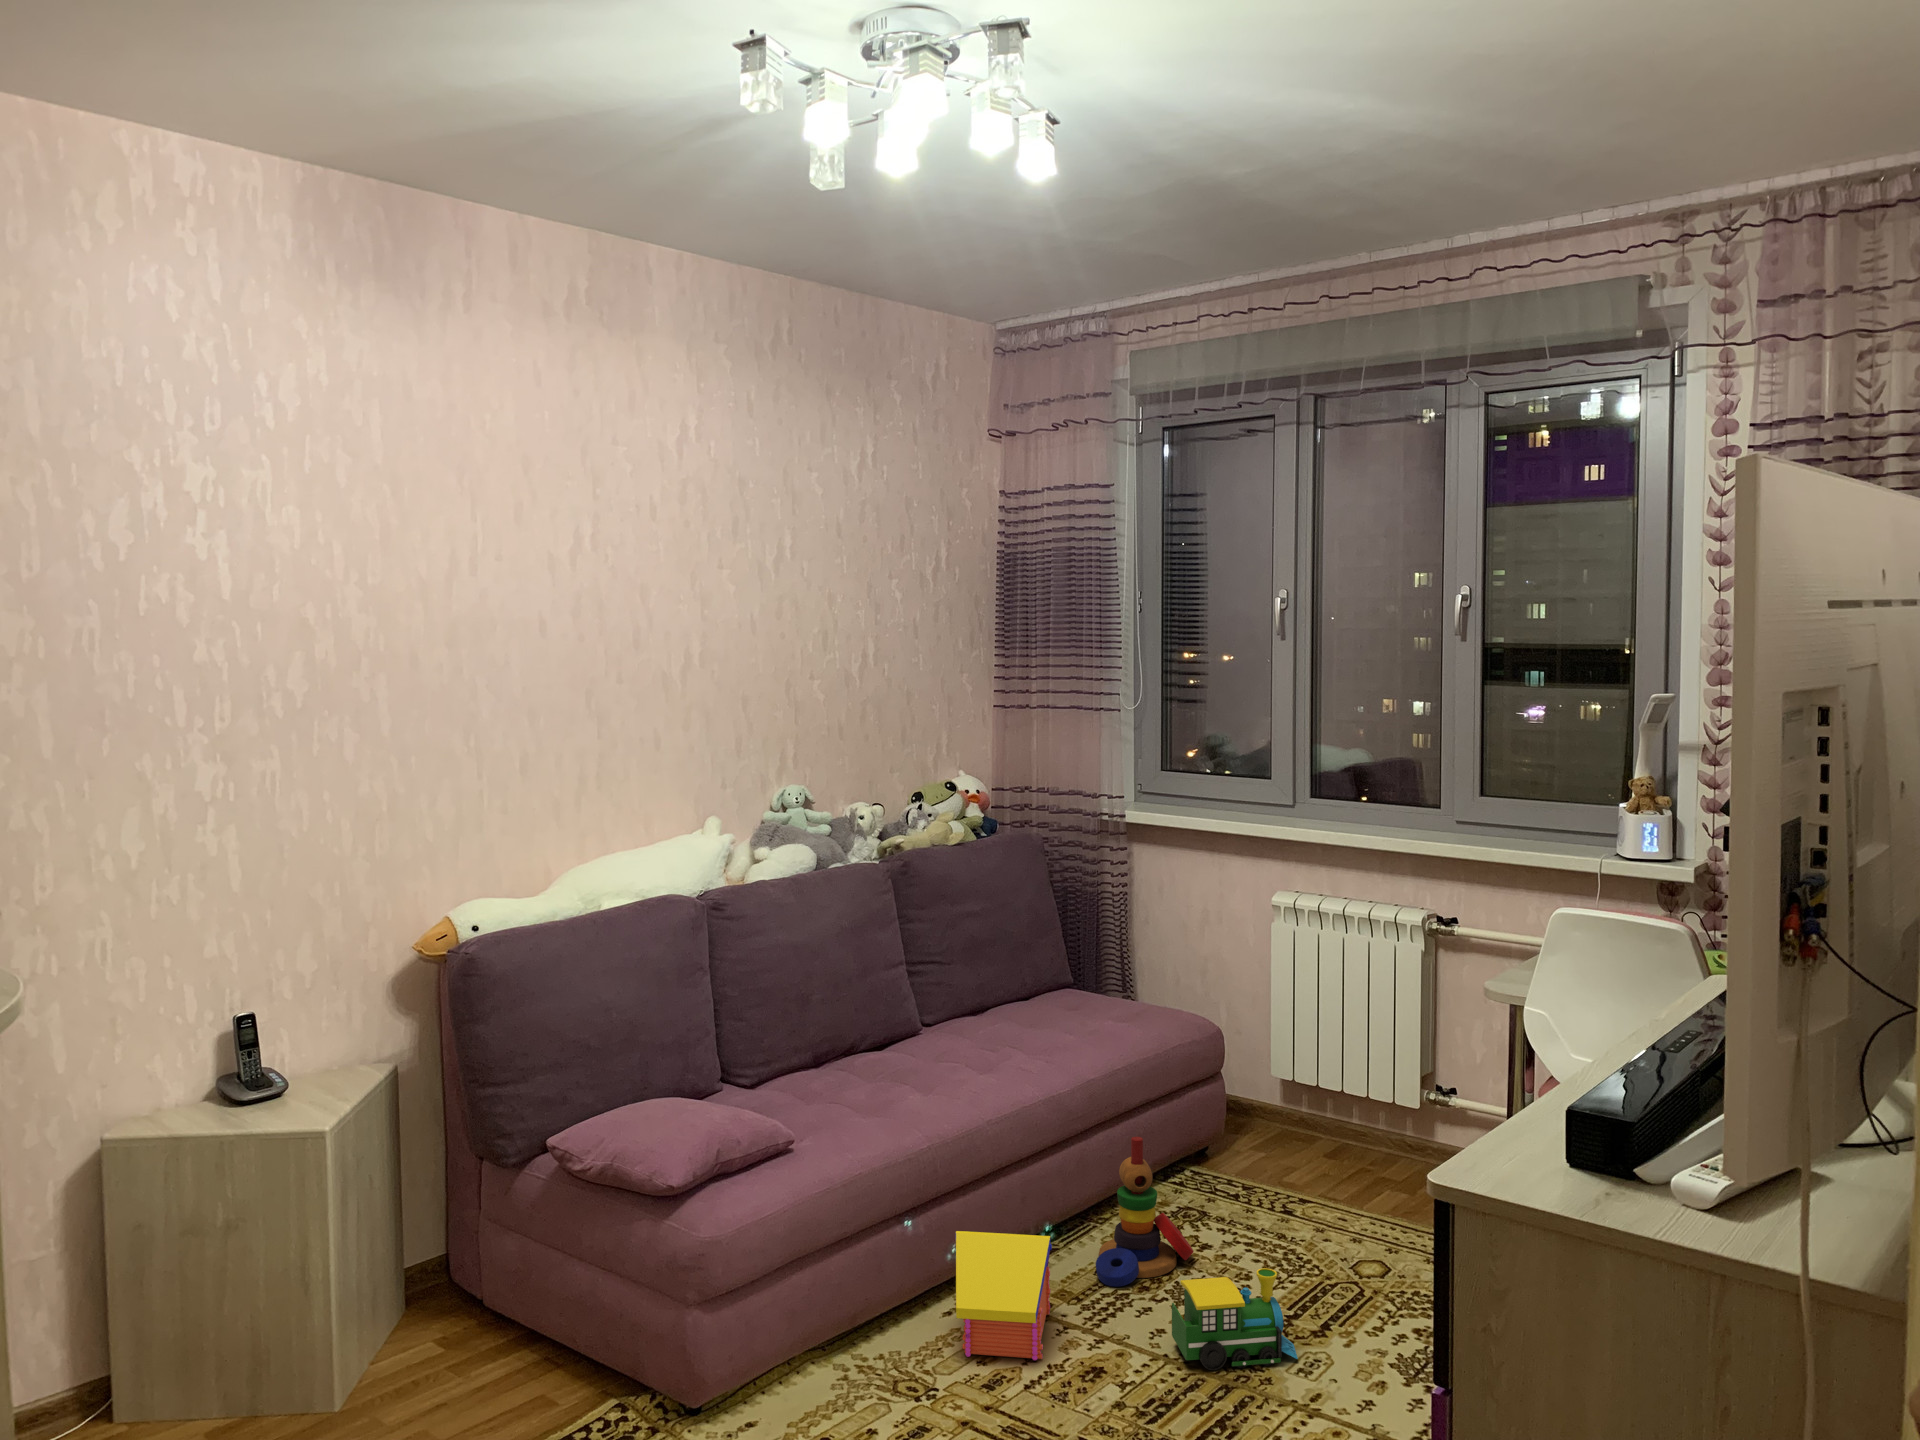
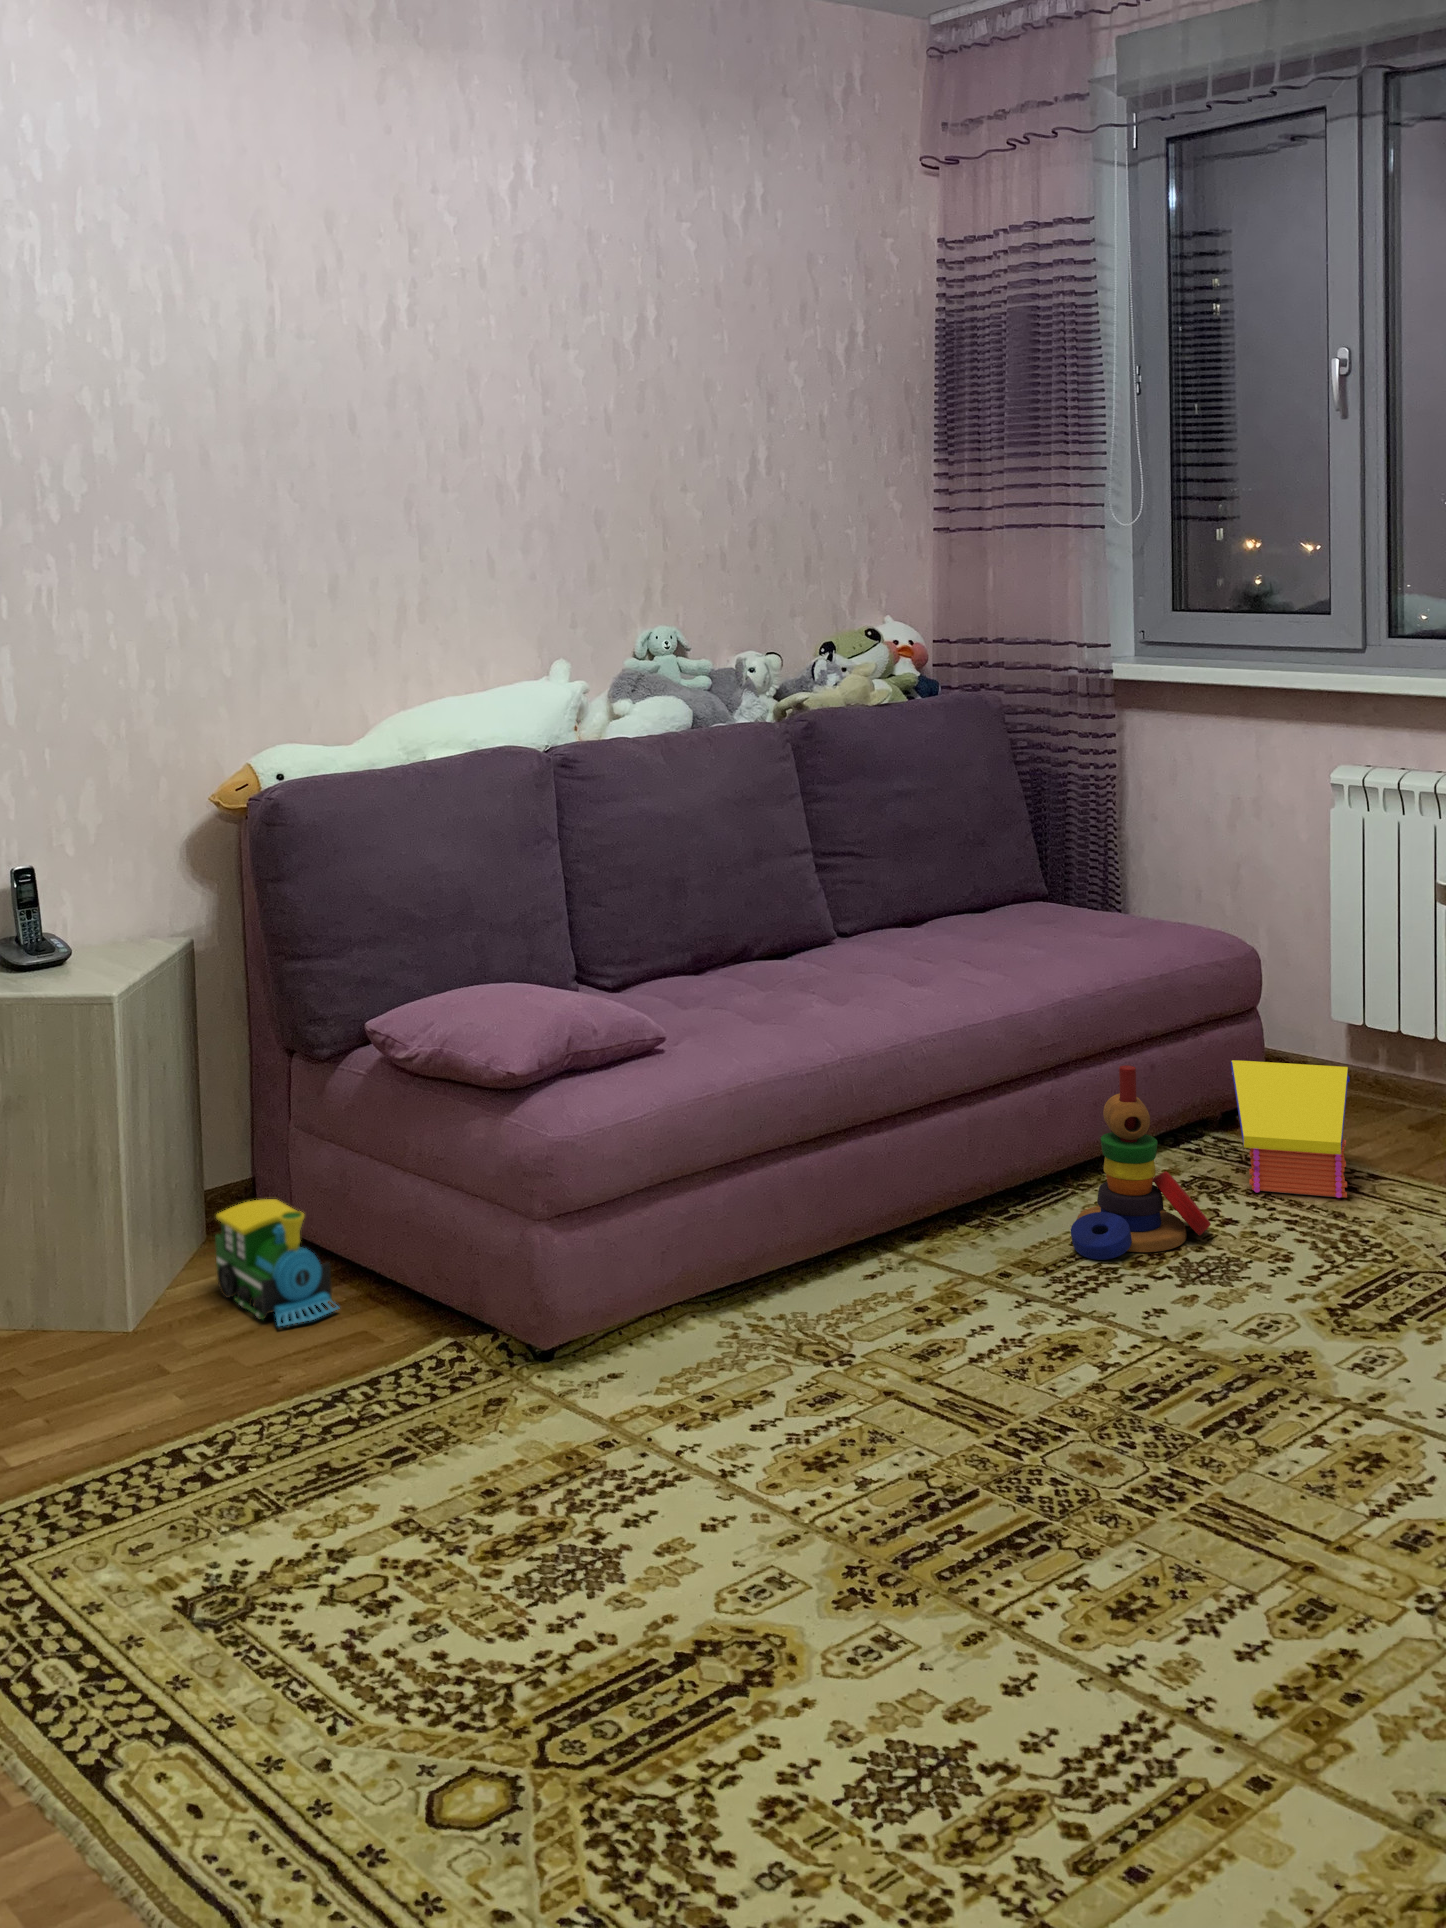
toy house: present [955,1231,1052,1360] -> present [1231,1060,1350,1198]
toy train: present [1172,1268,1298,1370] -> present [215,1199,339,1326]

